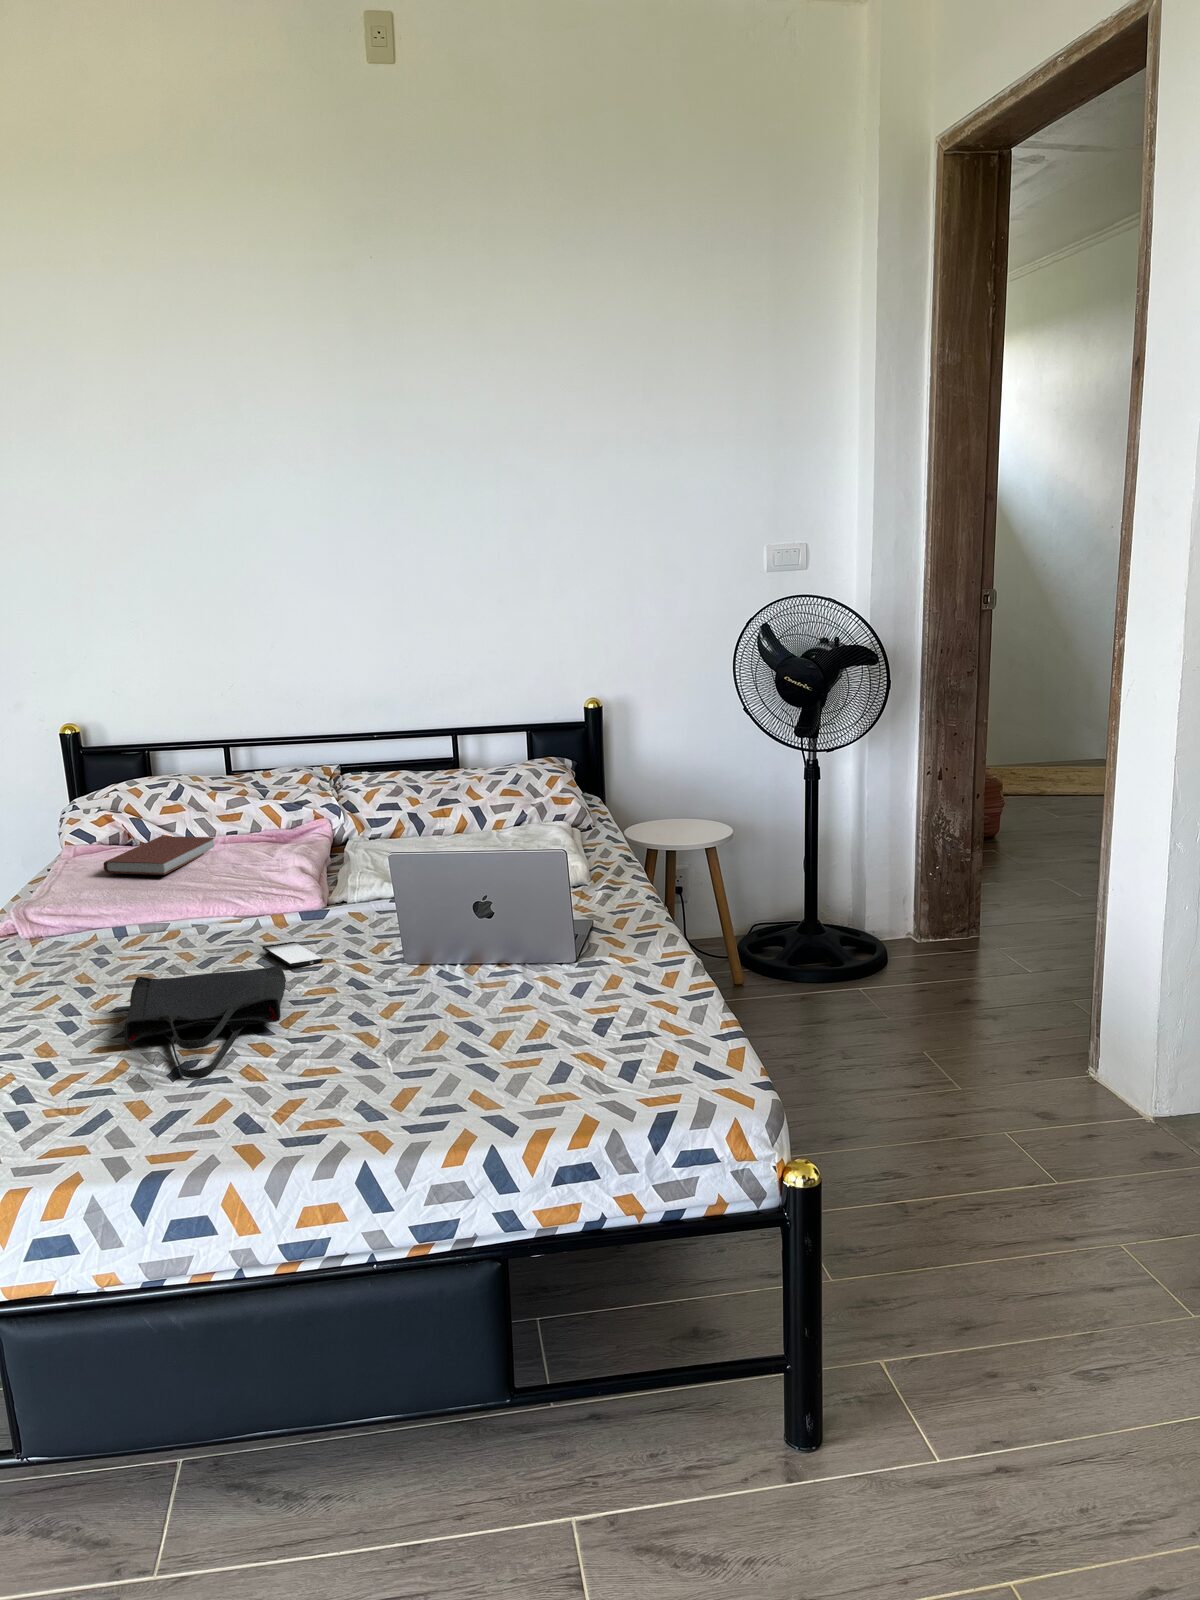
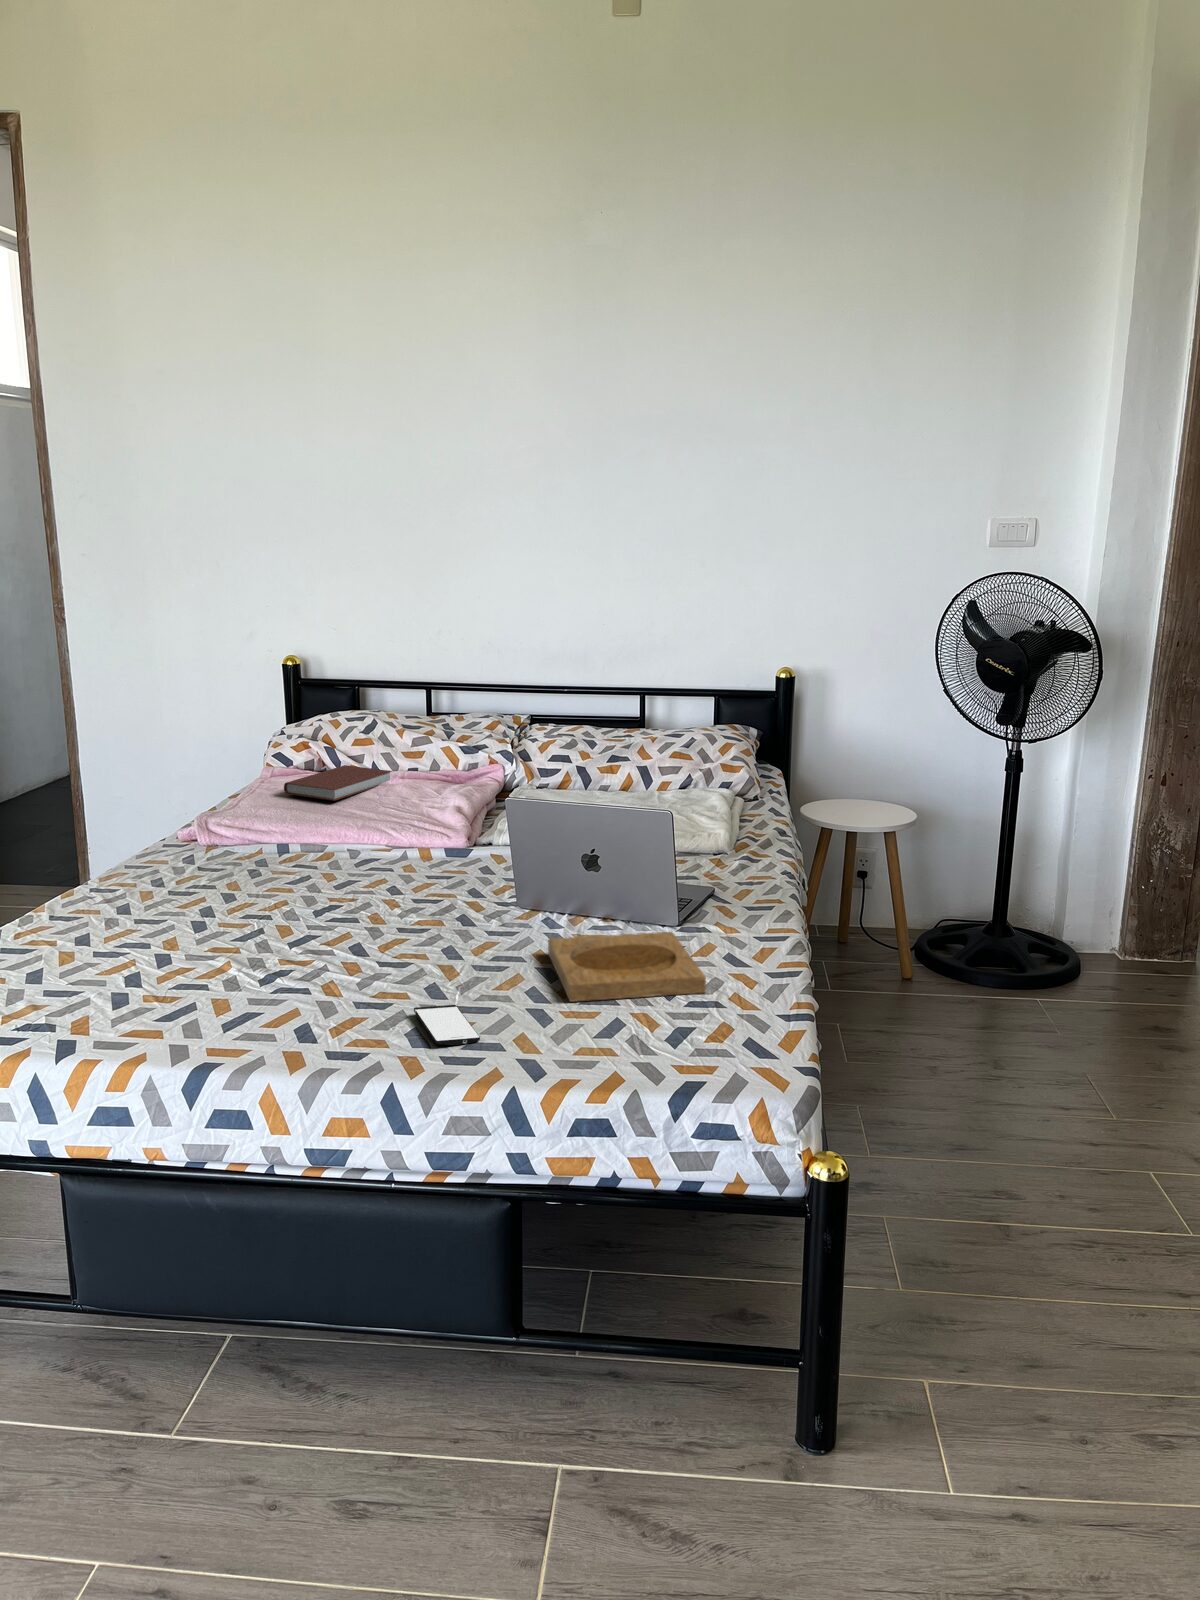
smartphone: present [263,942,323,966] -> present [414,1005,480,1045]
tote bag: present [124,965,286,1078] -> none [237,890,399,987]
tray: none [457,968,632,1051] -> present [548,932,706,1002]

